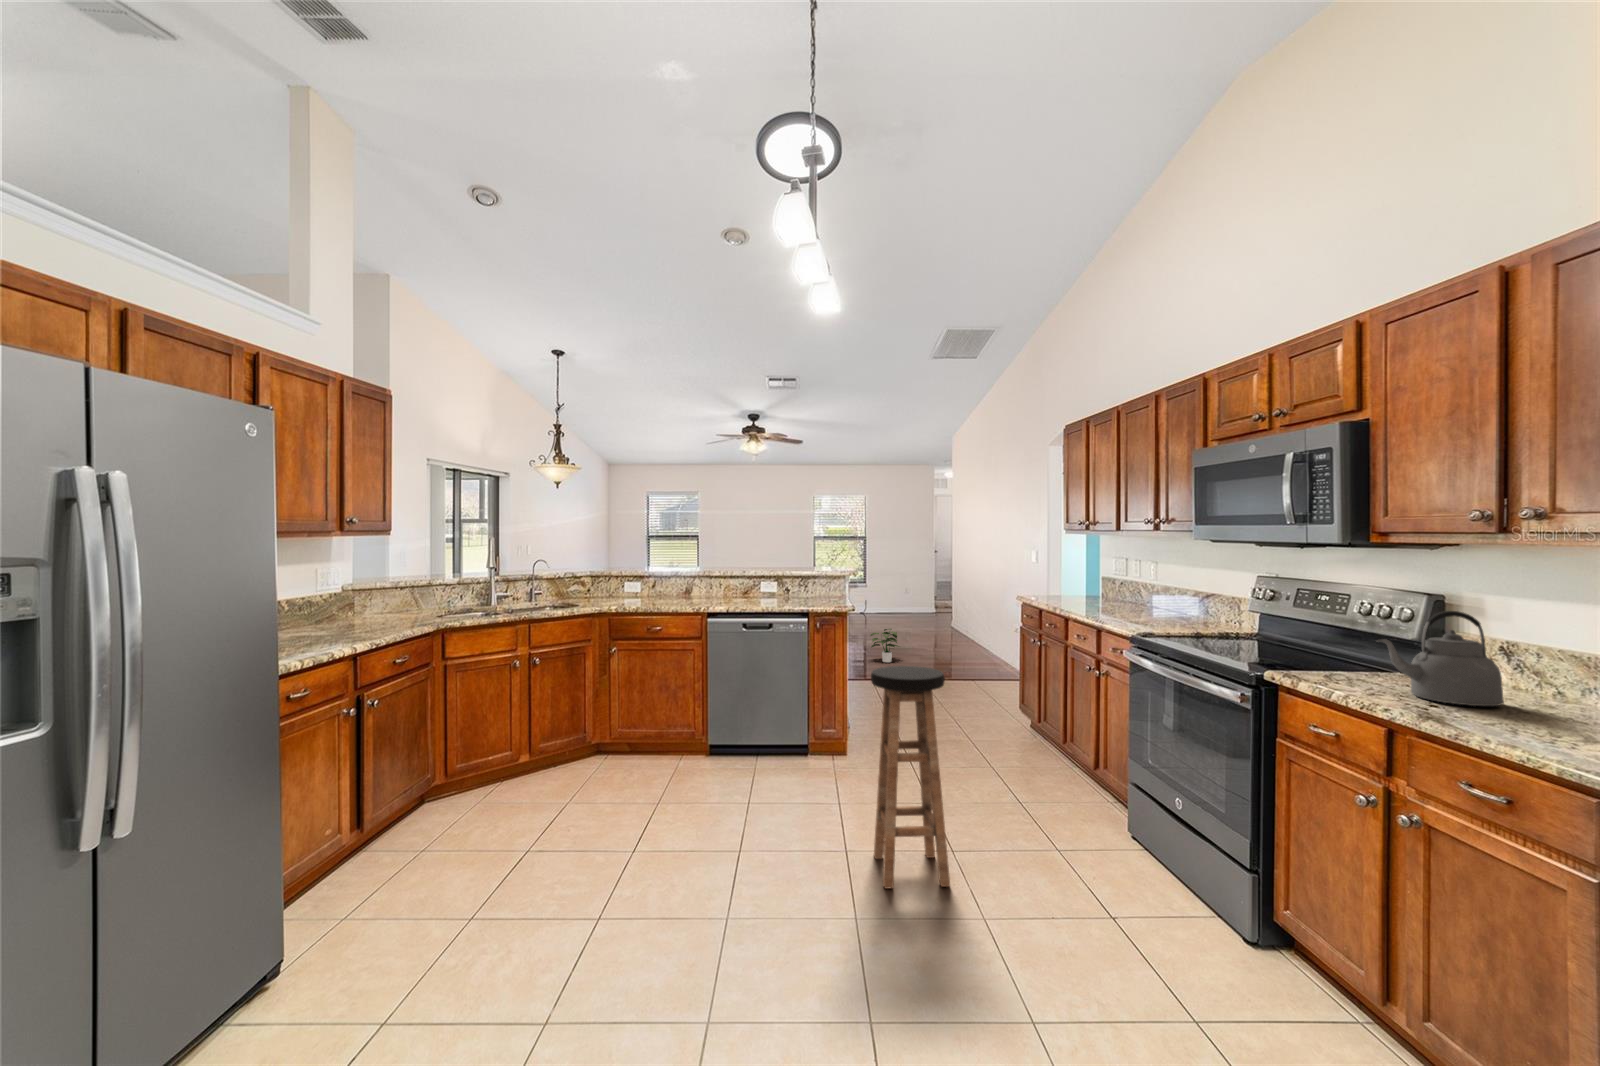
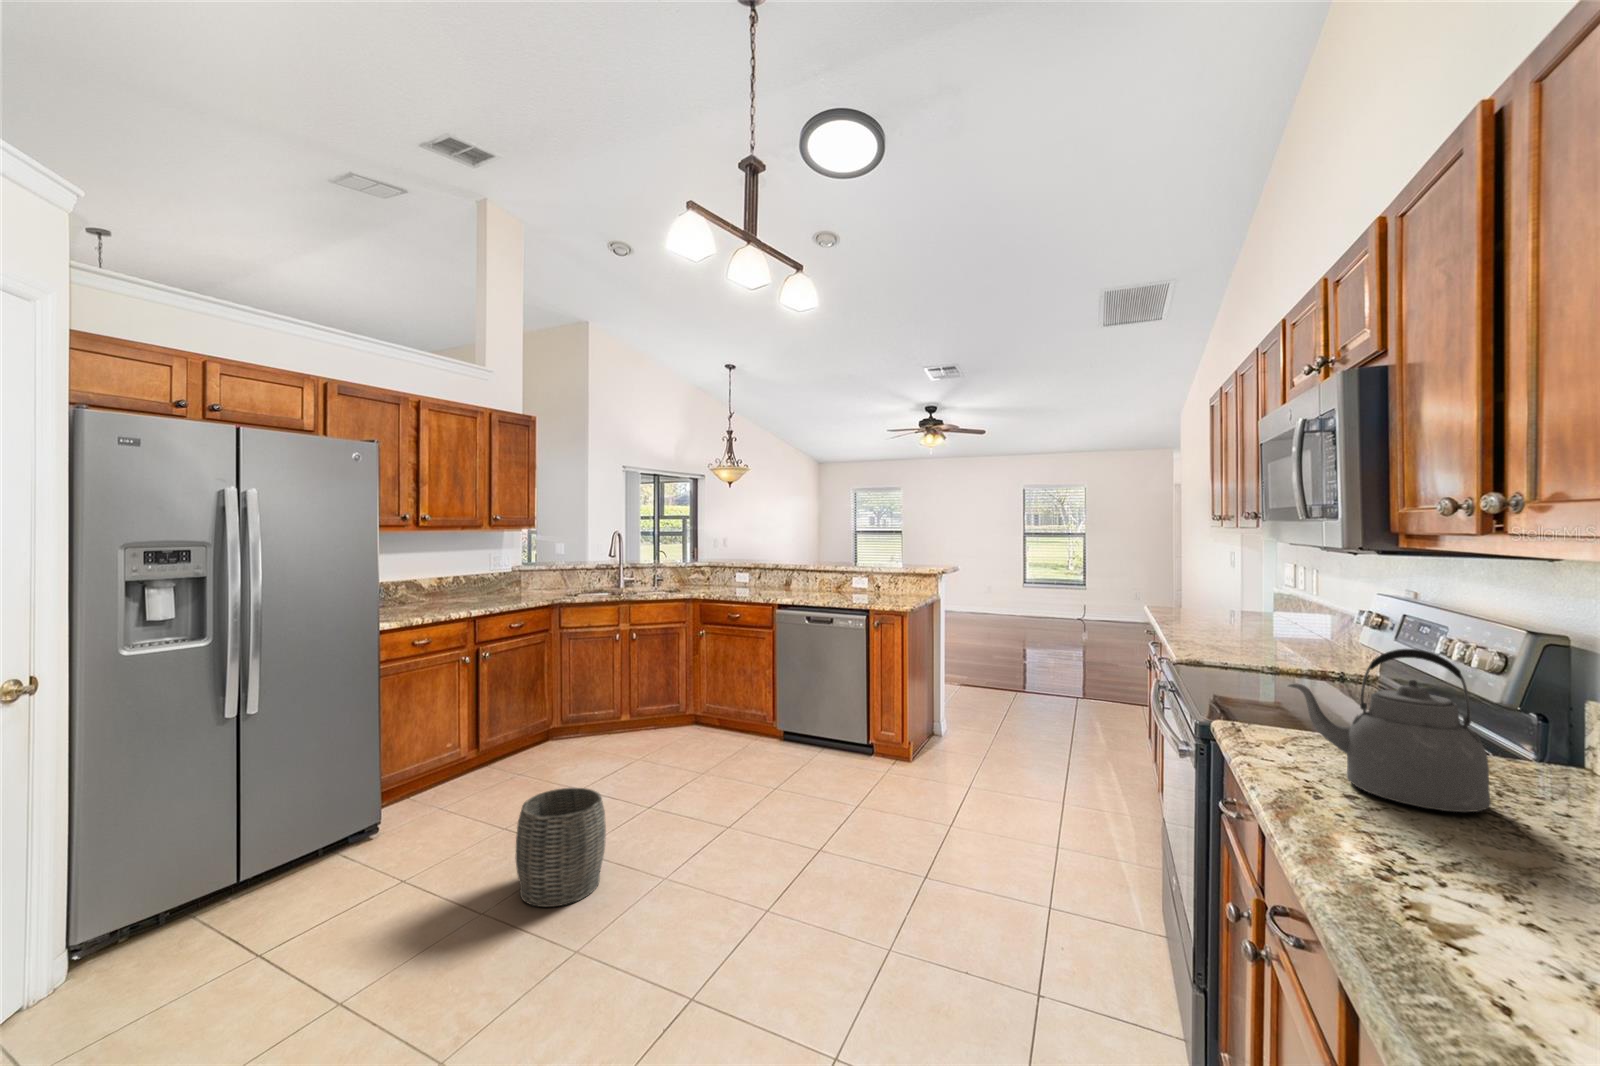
potted plant: present [871,629,900,662] -> none [1048,641,1089,680]
bar stool: present [871,666,950,888] -> none [812,668,898,912]
woven basket: none [574,839,678,993] -> present [516,788,606,907]

